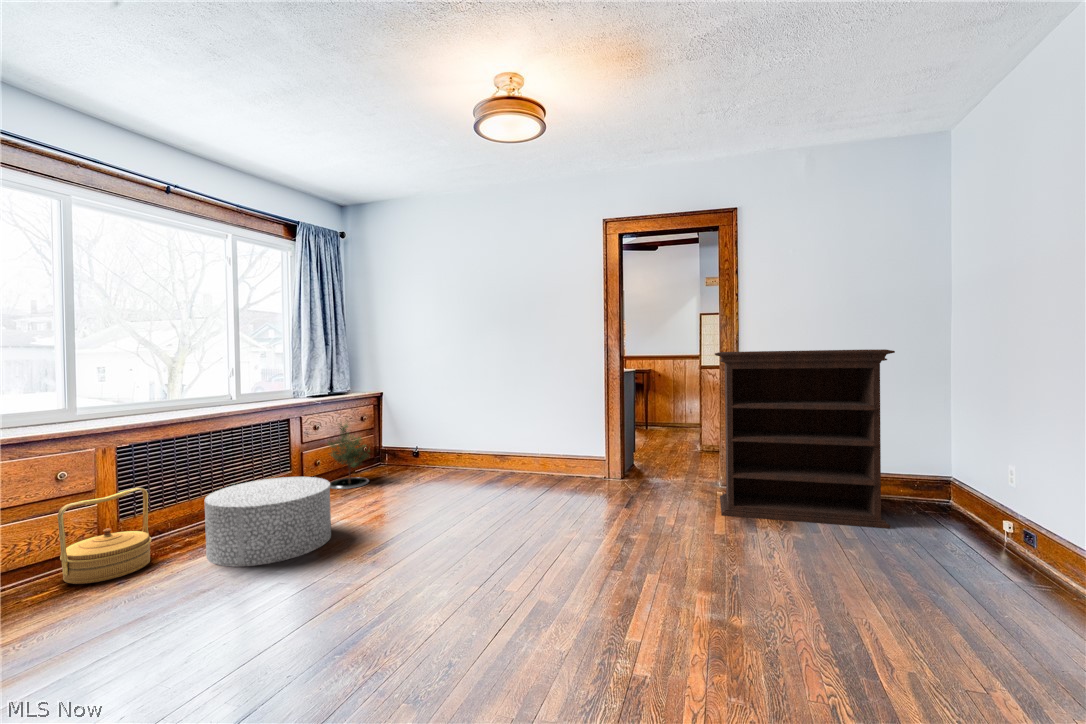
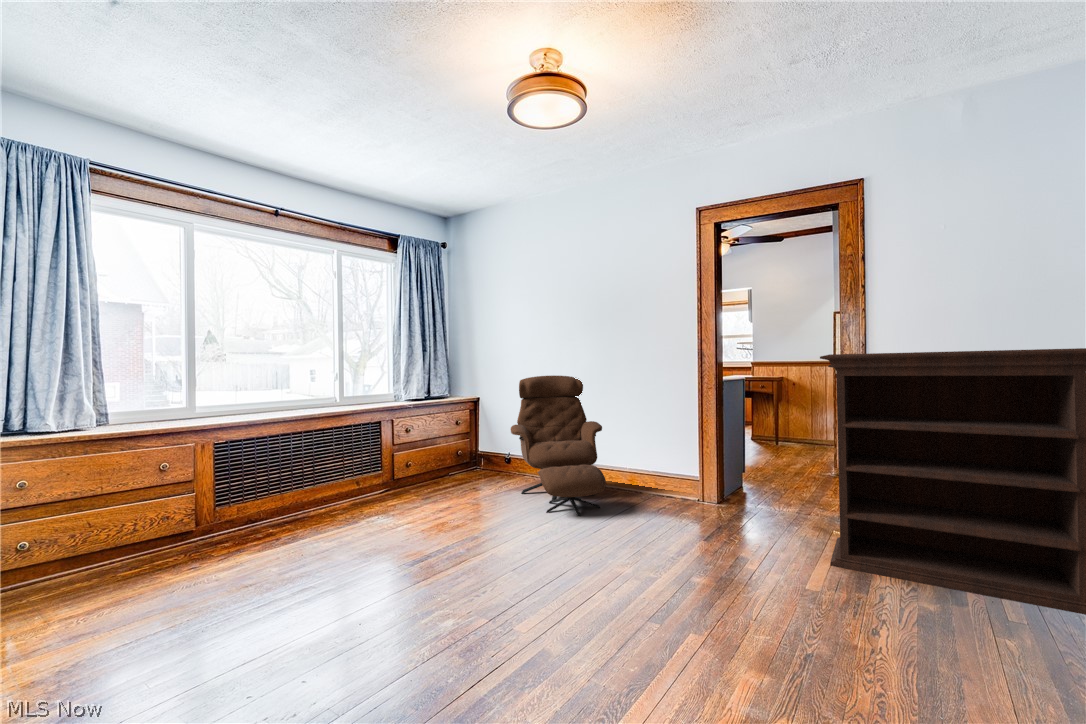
lounge chair: none [431,370,532,499] -> present [511,376,606,517]
potted tree: present [328,424,369,489] -> none [414,421,456,491]
ottoman: present [205,477,331,567] -> none [269,478,386,565]
woven basket: present [58,488,152,584] -> none [151,480,232,564]

